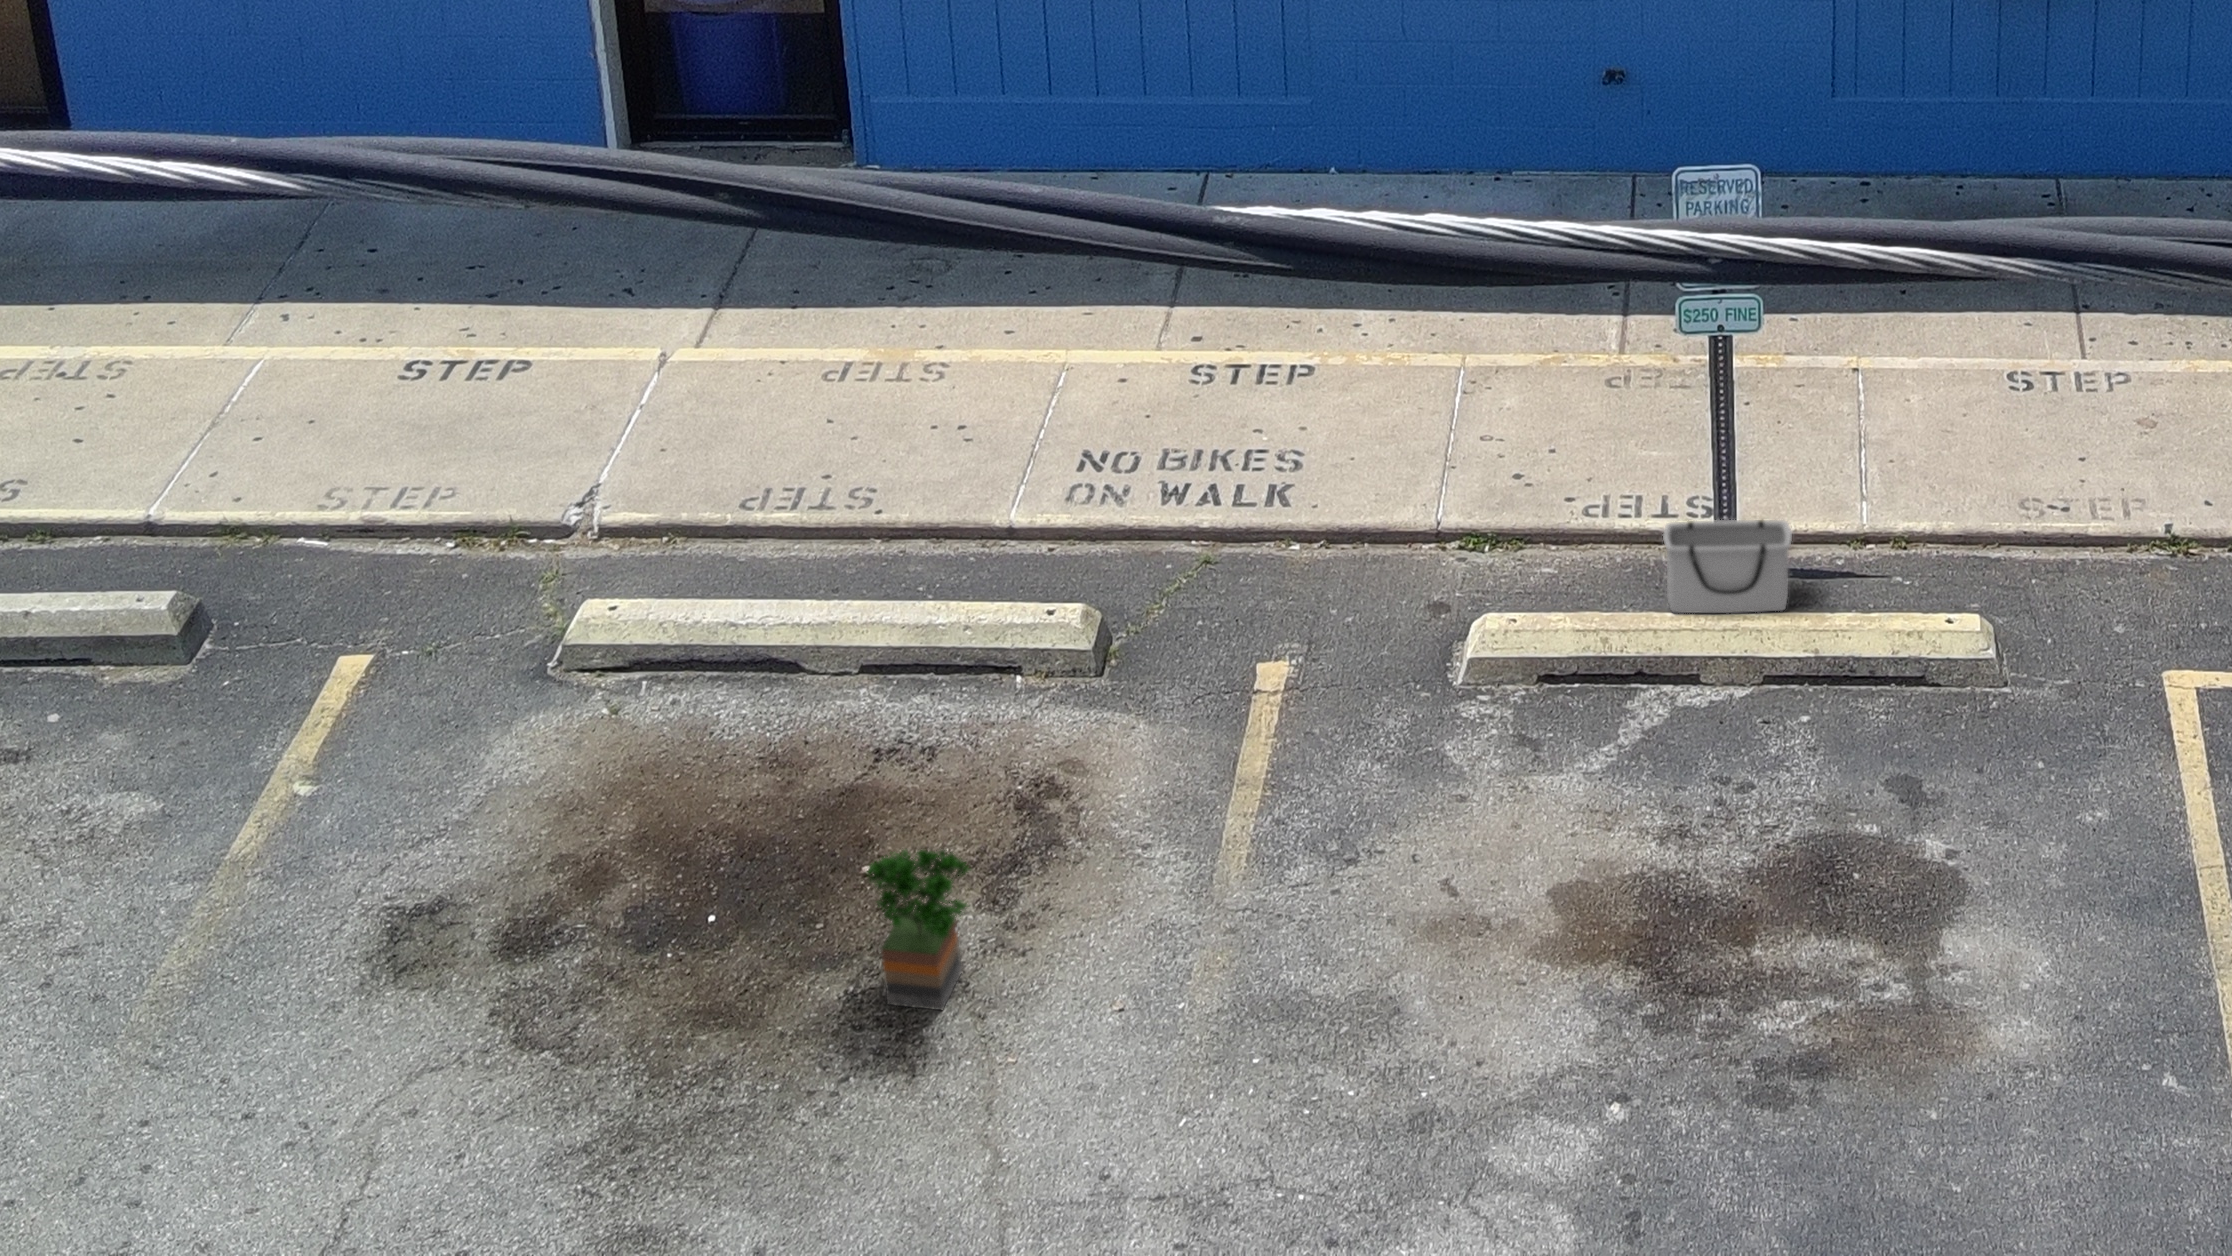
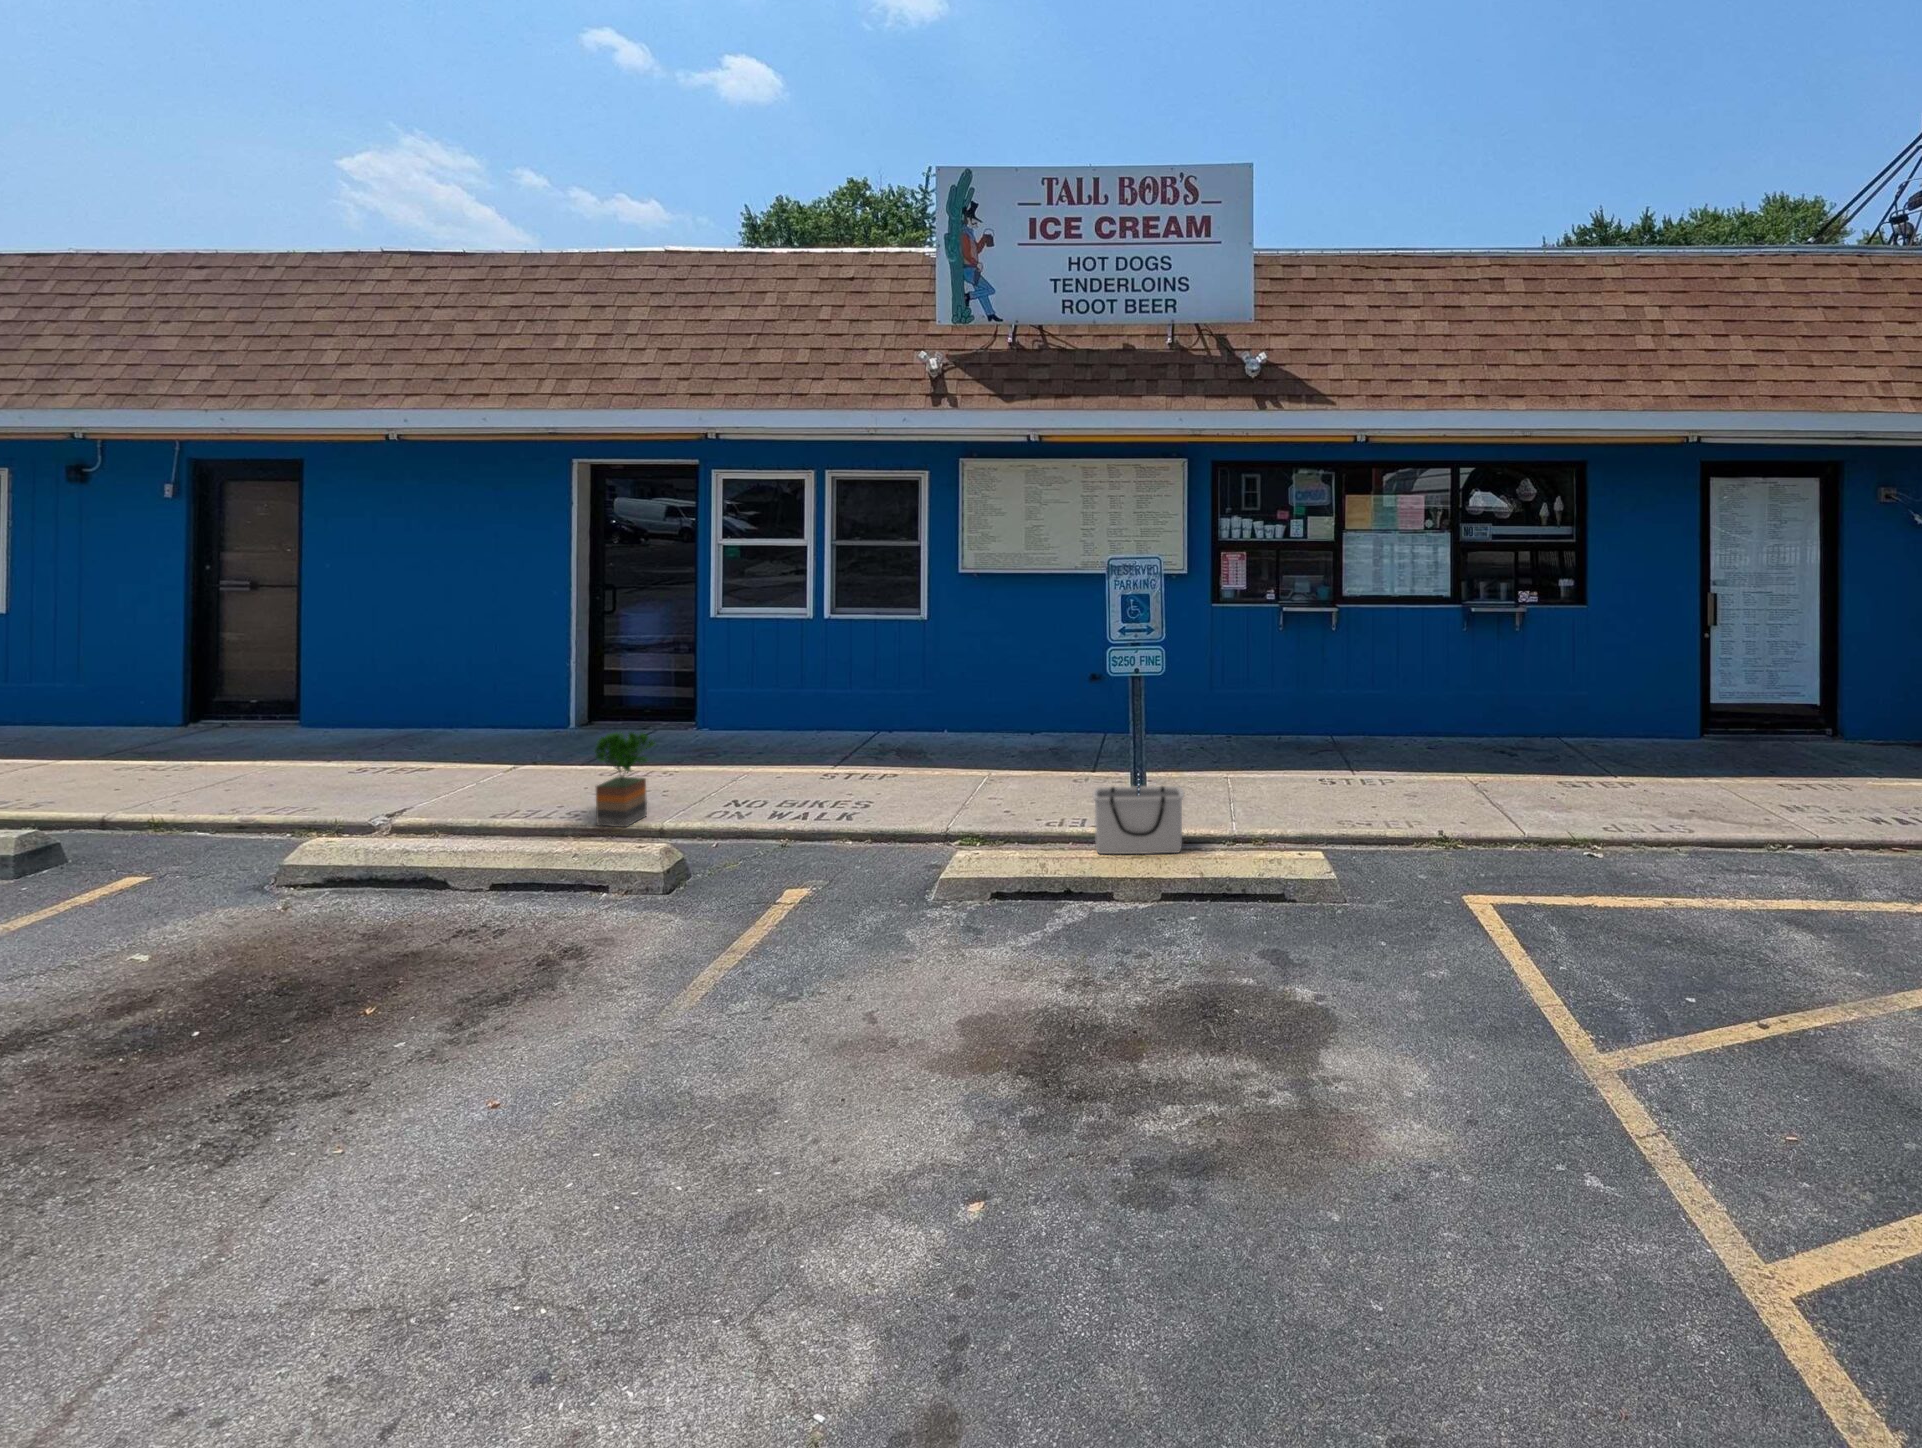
potted tree: present [867,849,969,1010] -> present [595,732,654,827]

